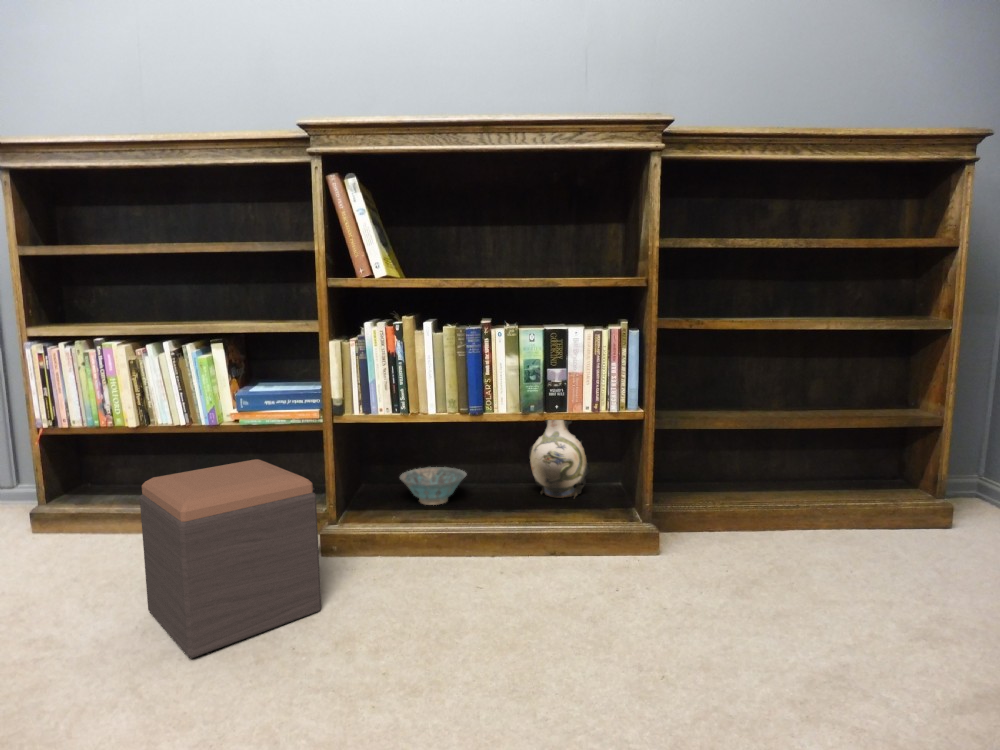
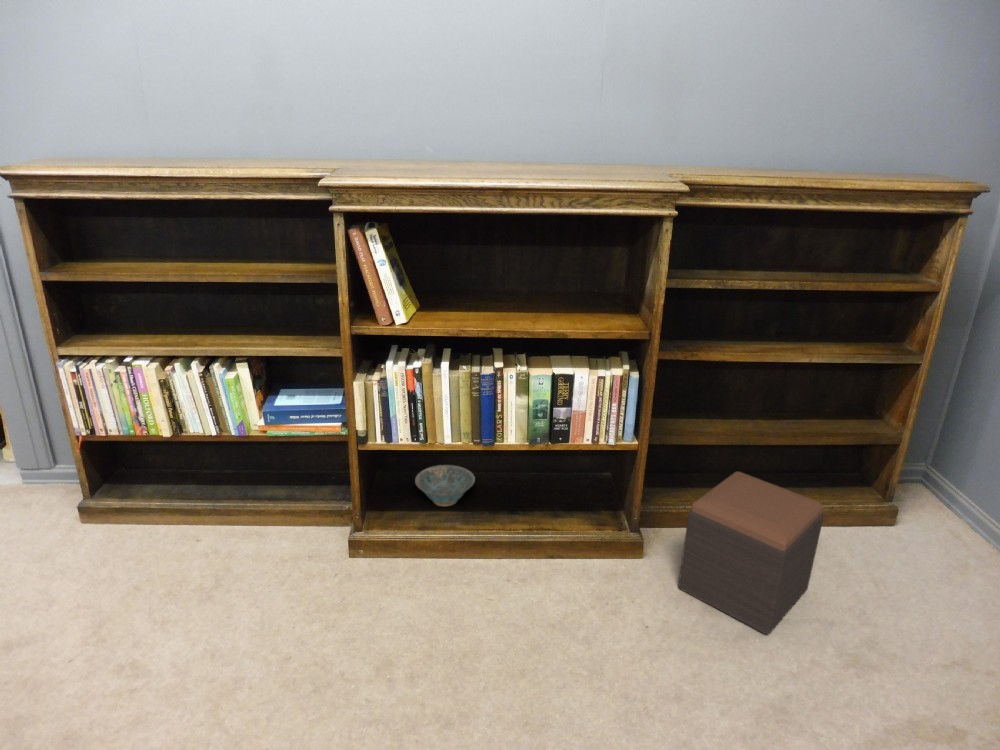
decorative vase: present [529,420,590,498] -> none [530,399,585,498]
footstool: present [140,459,321,658] -> present [678,472,824,635]

